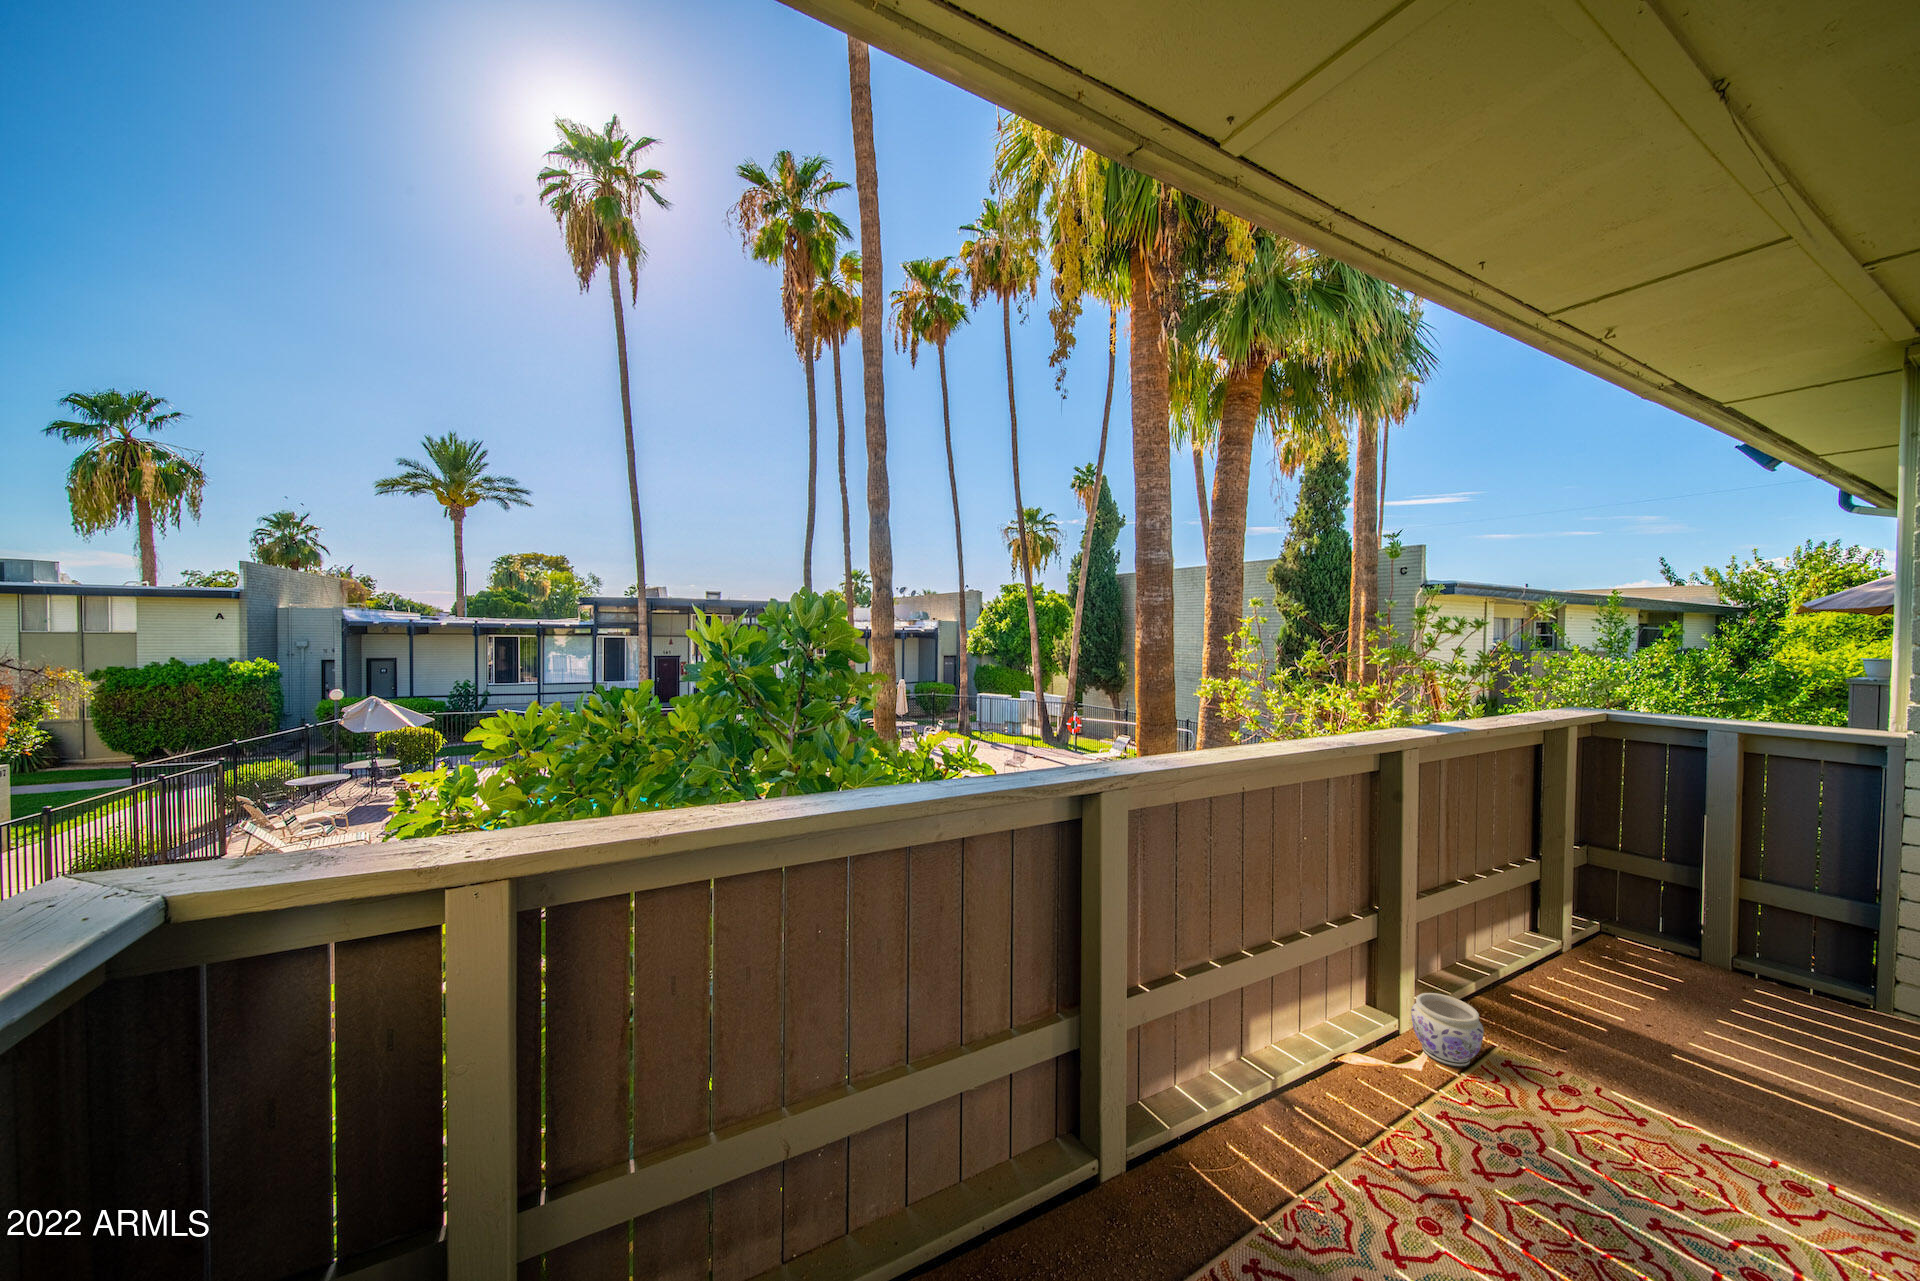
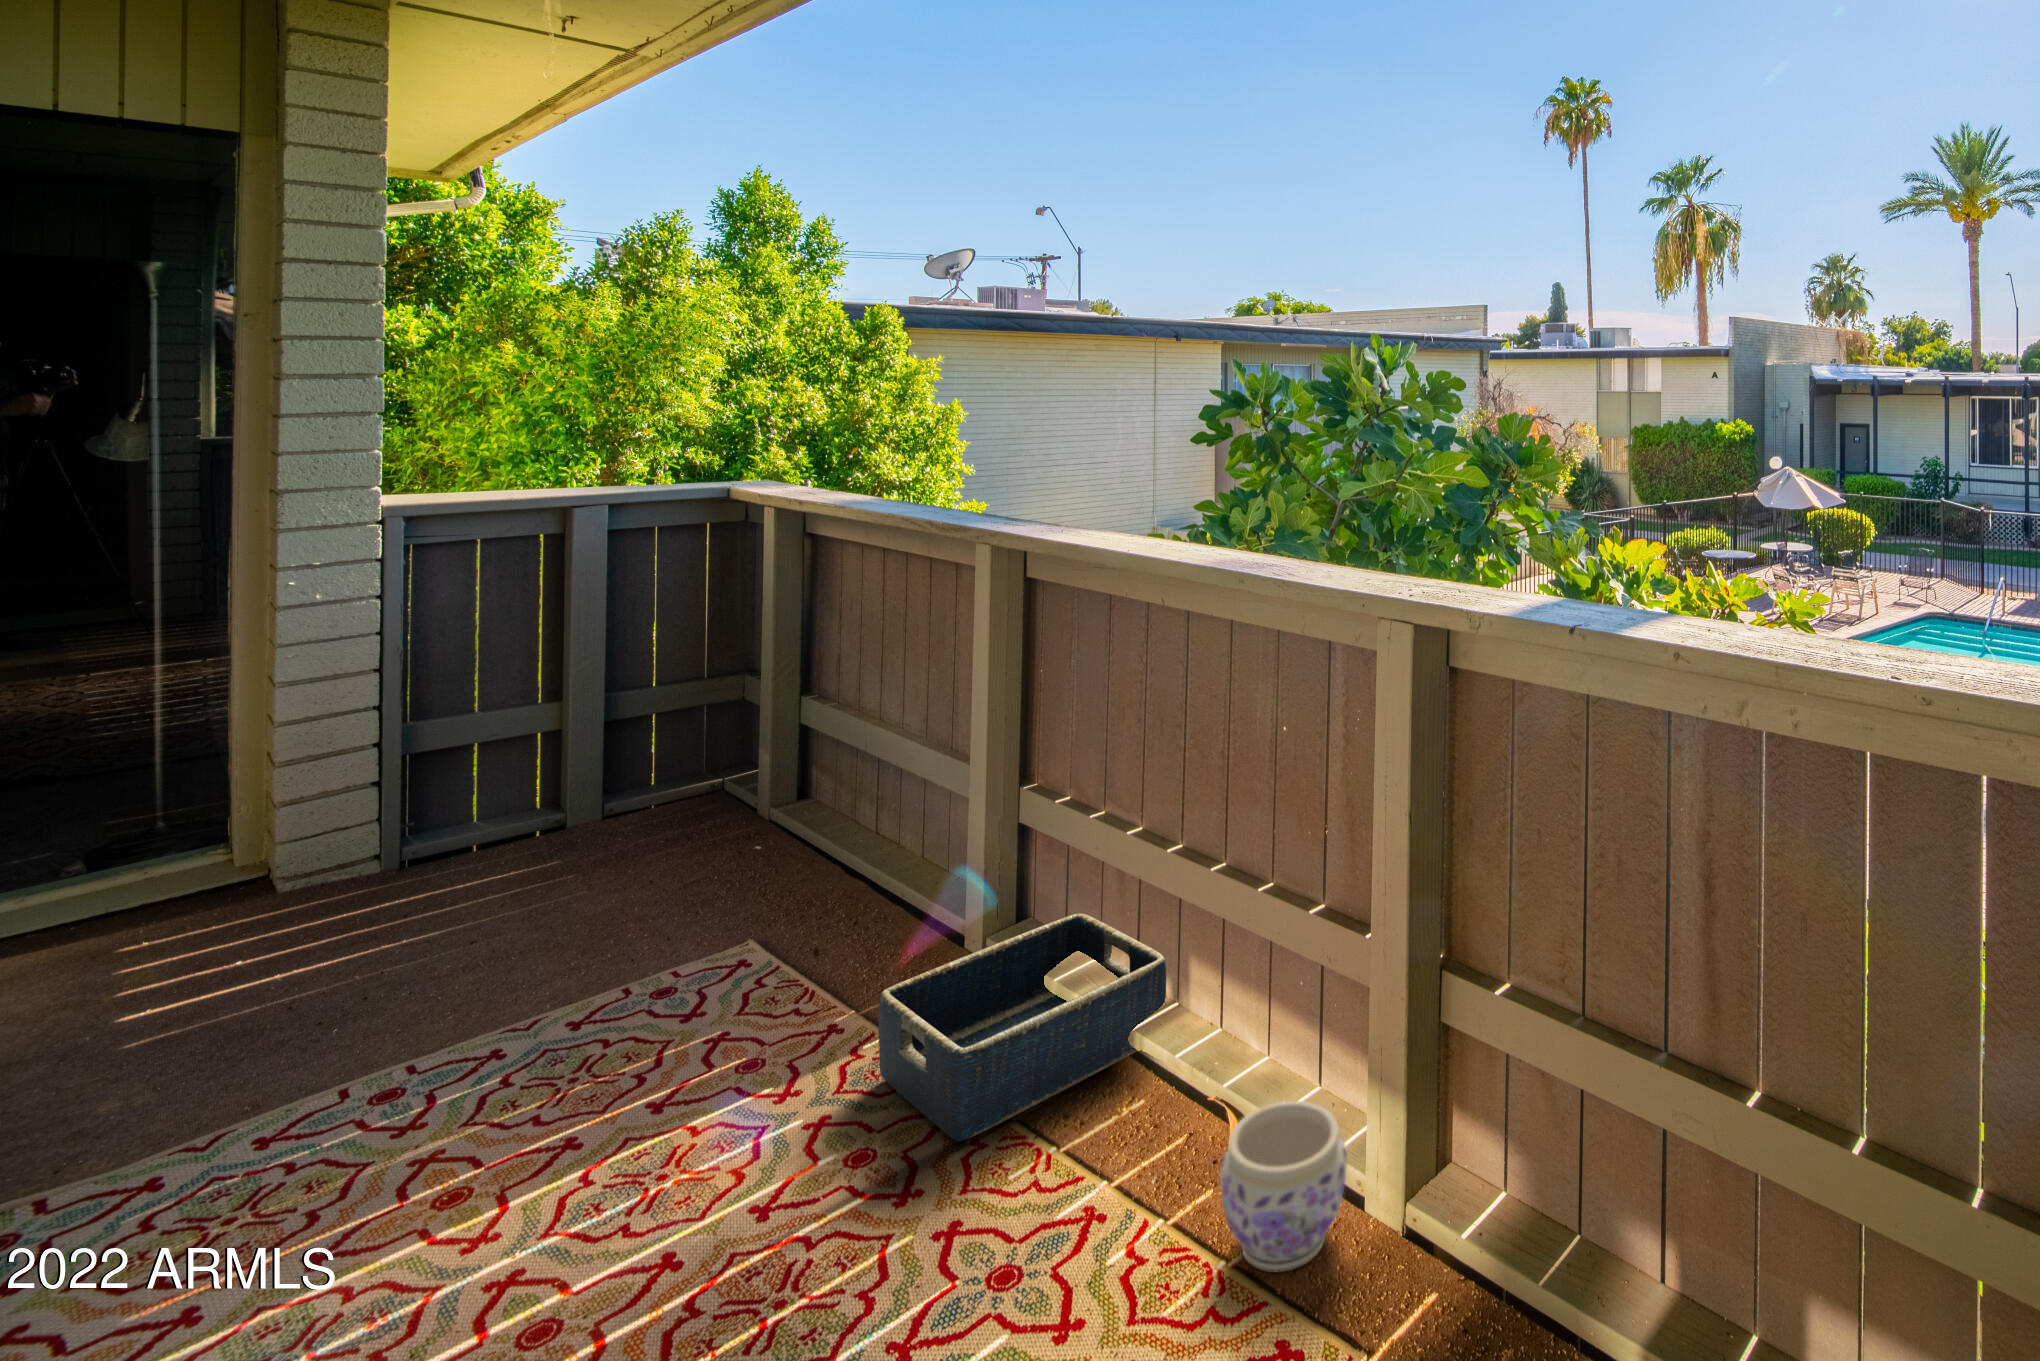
basket: none [1198,1022,1412,1209] -> present [878,914,1166,1141]

